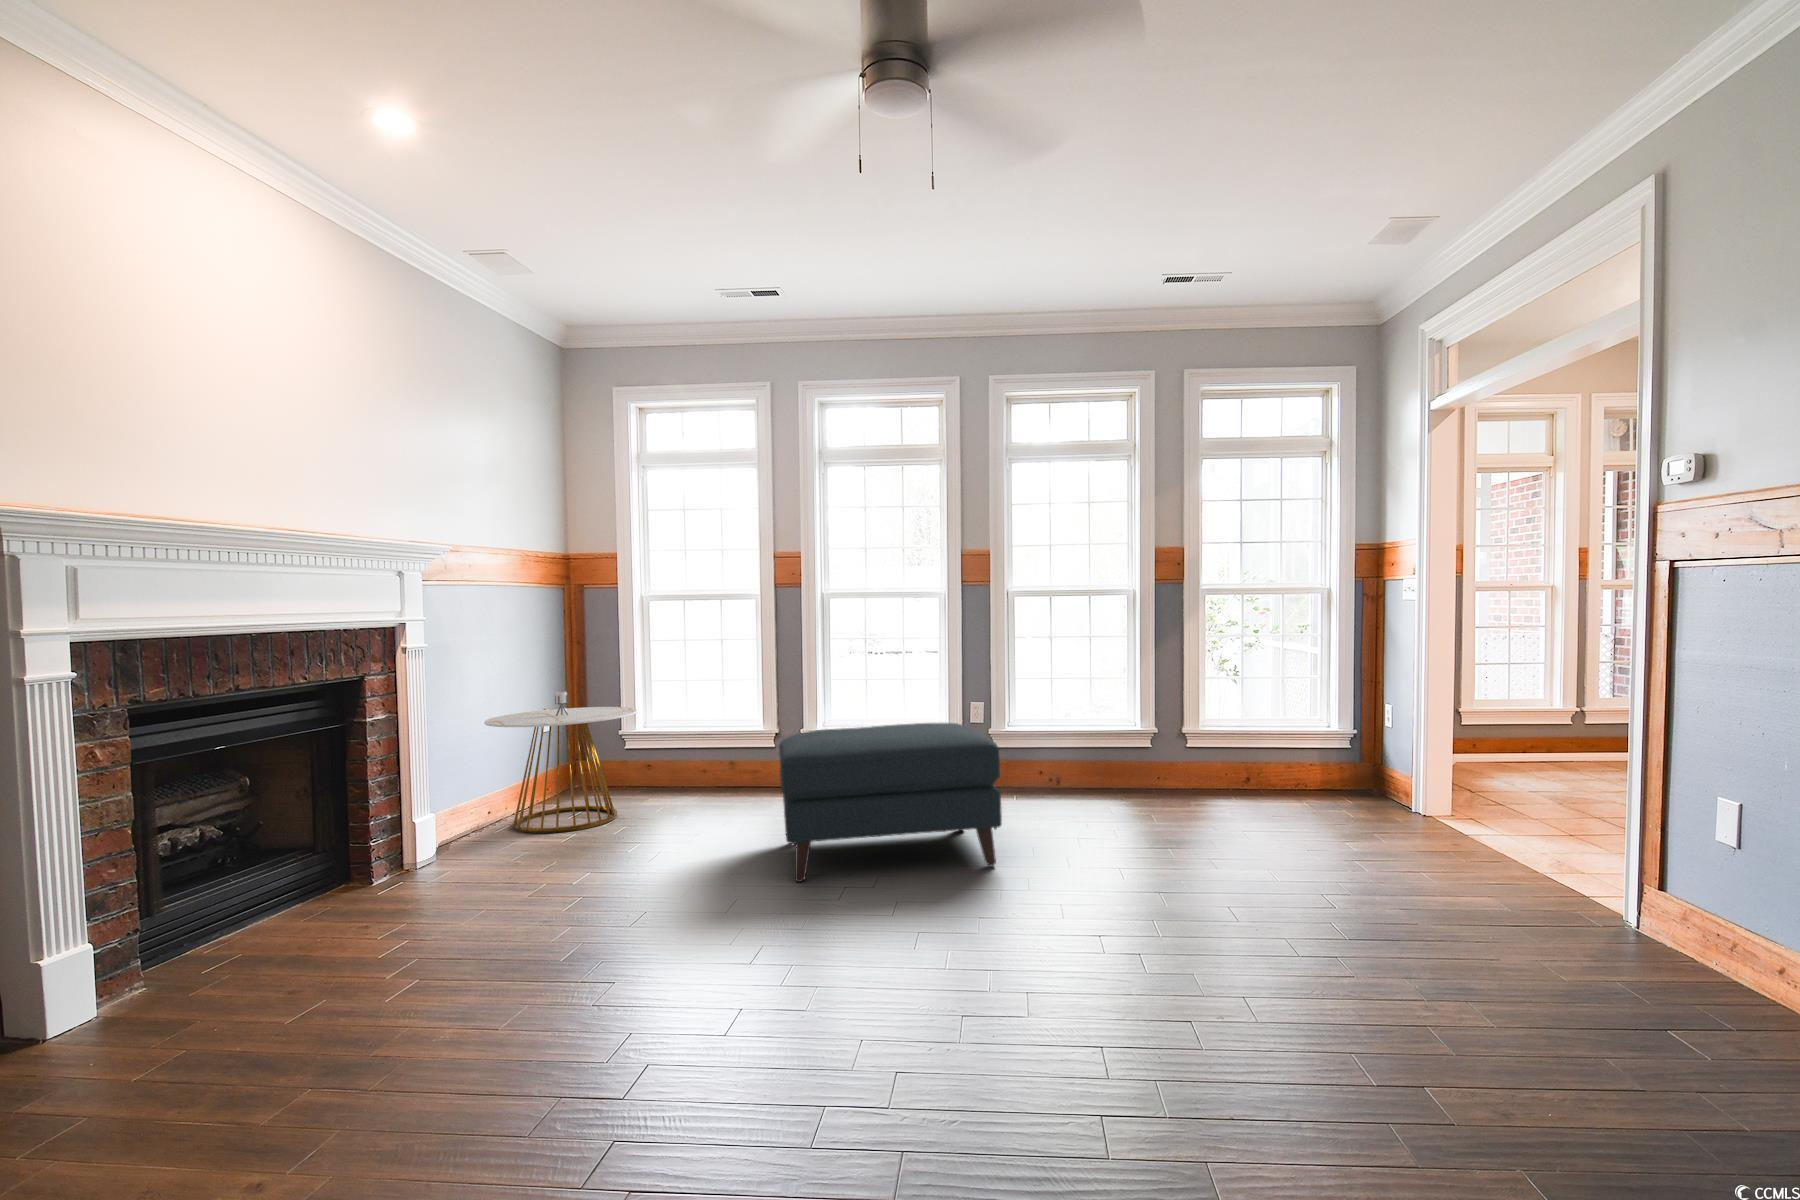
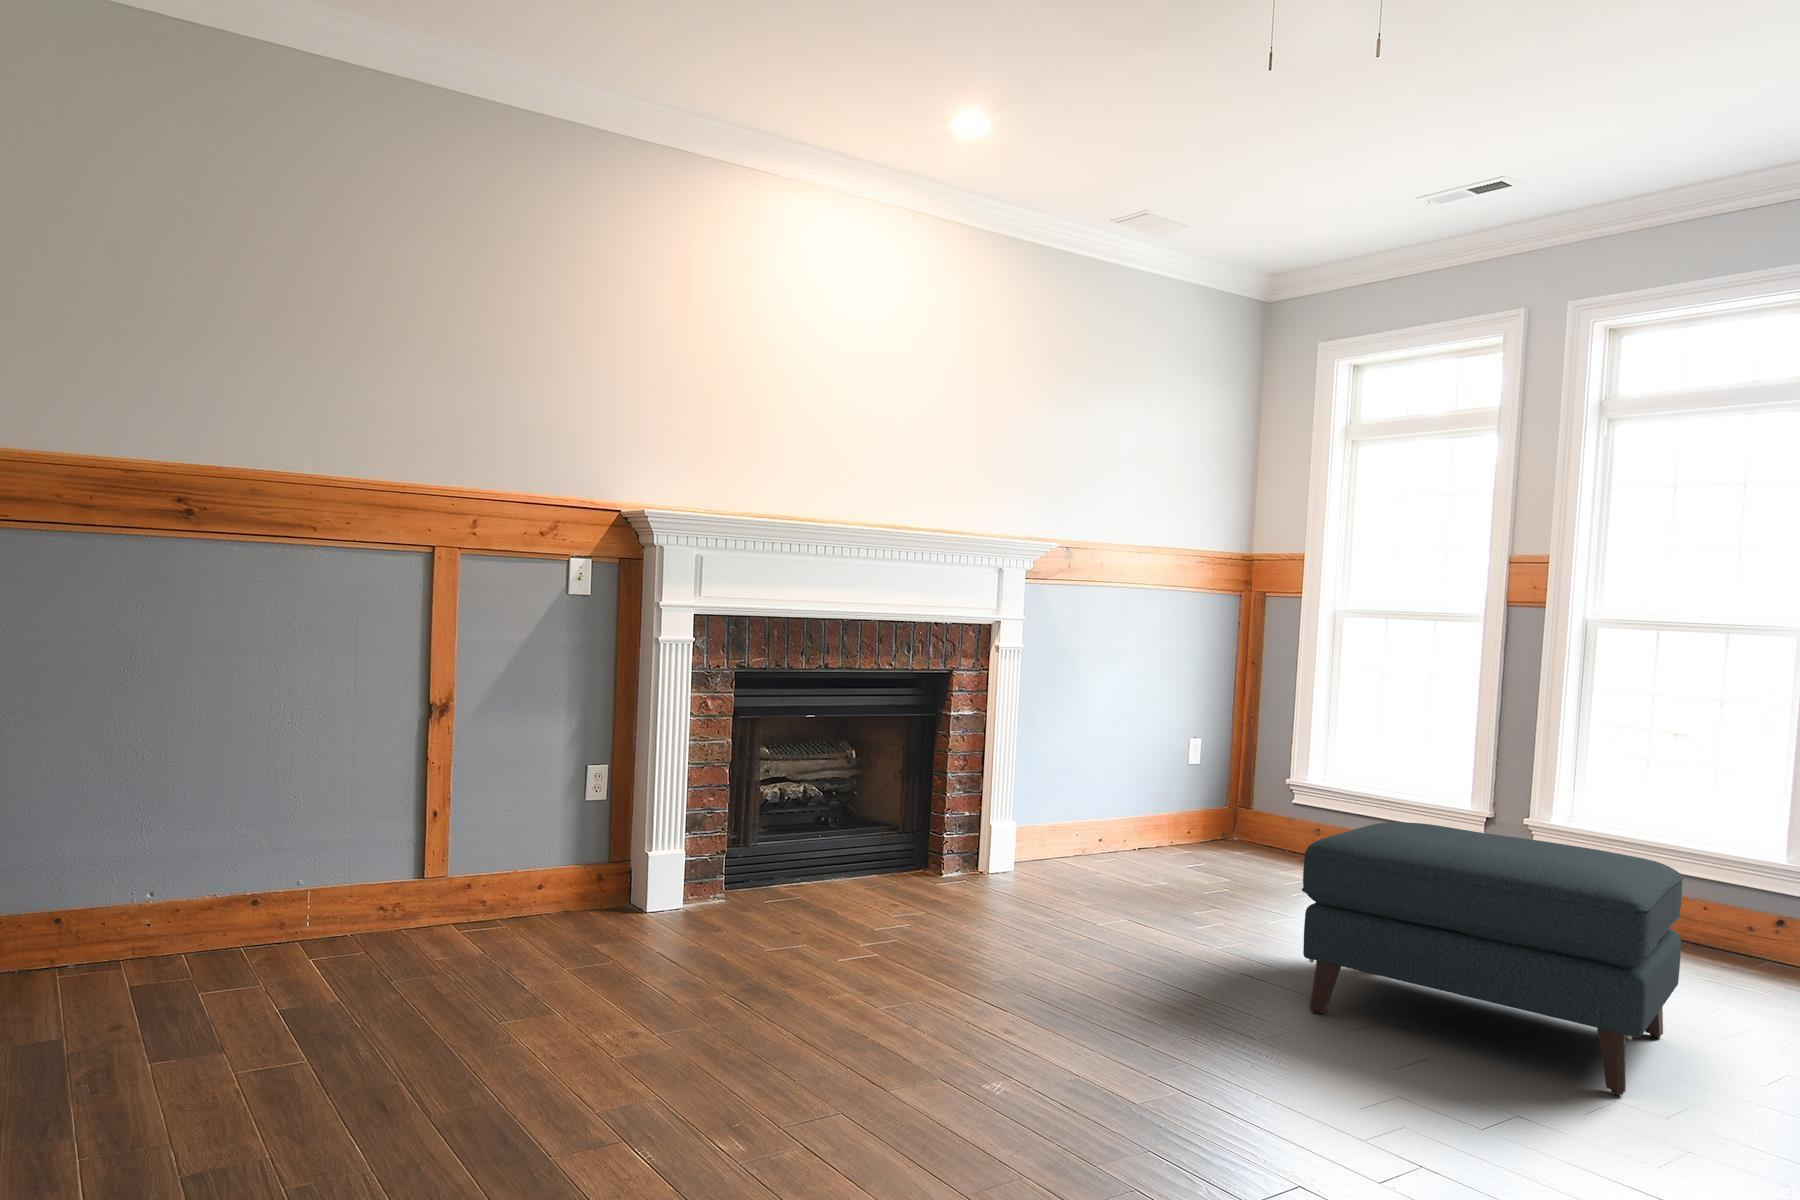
side table: present [484,692,637,833] -> none [1093,717,1266,883]

